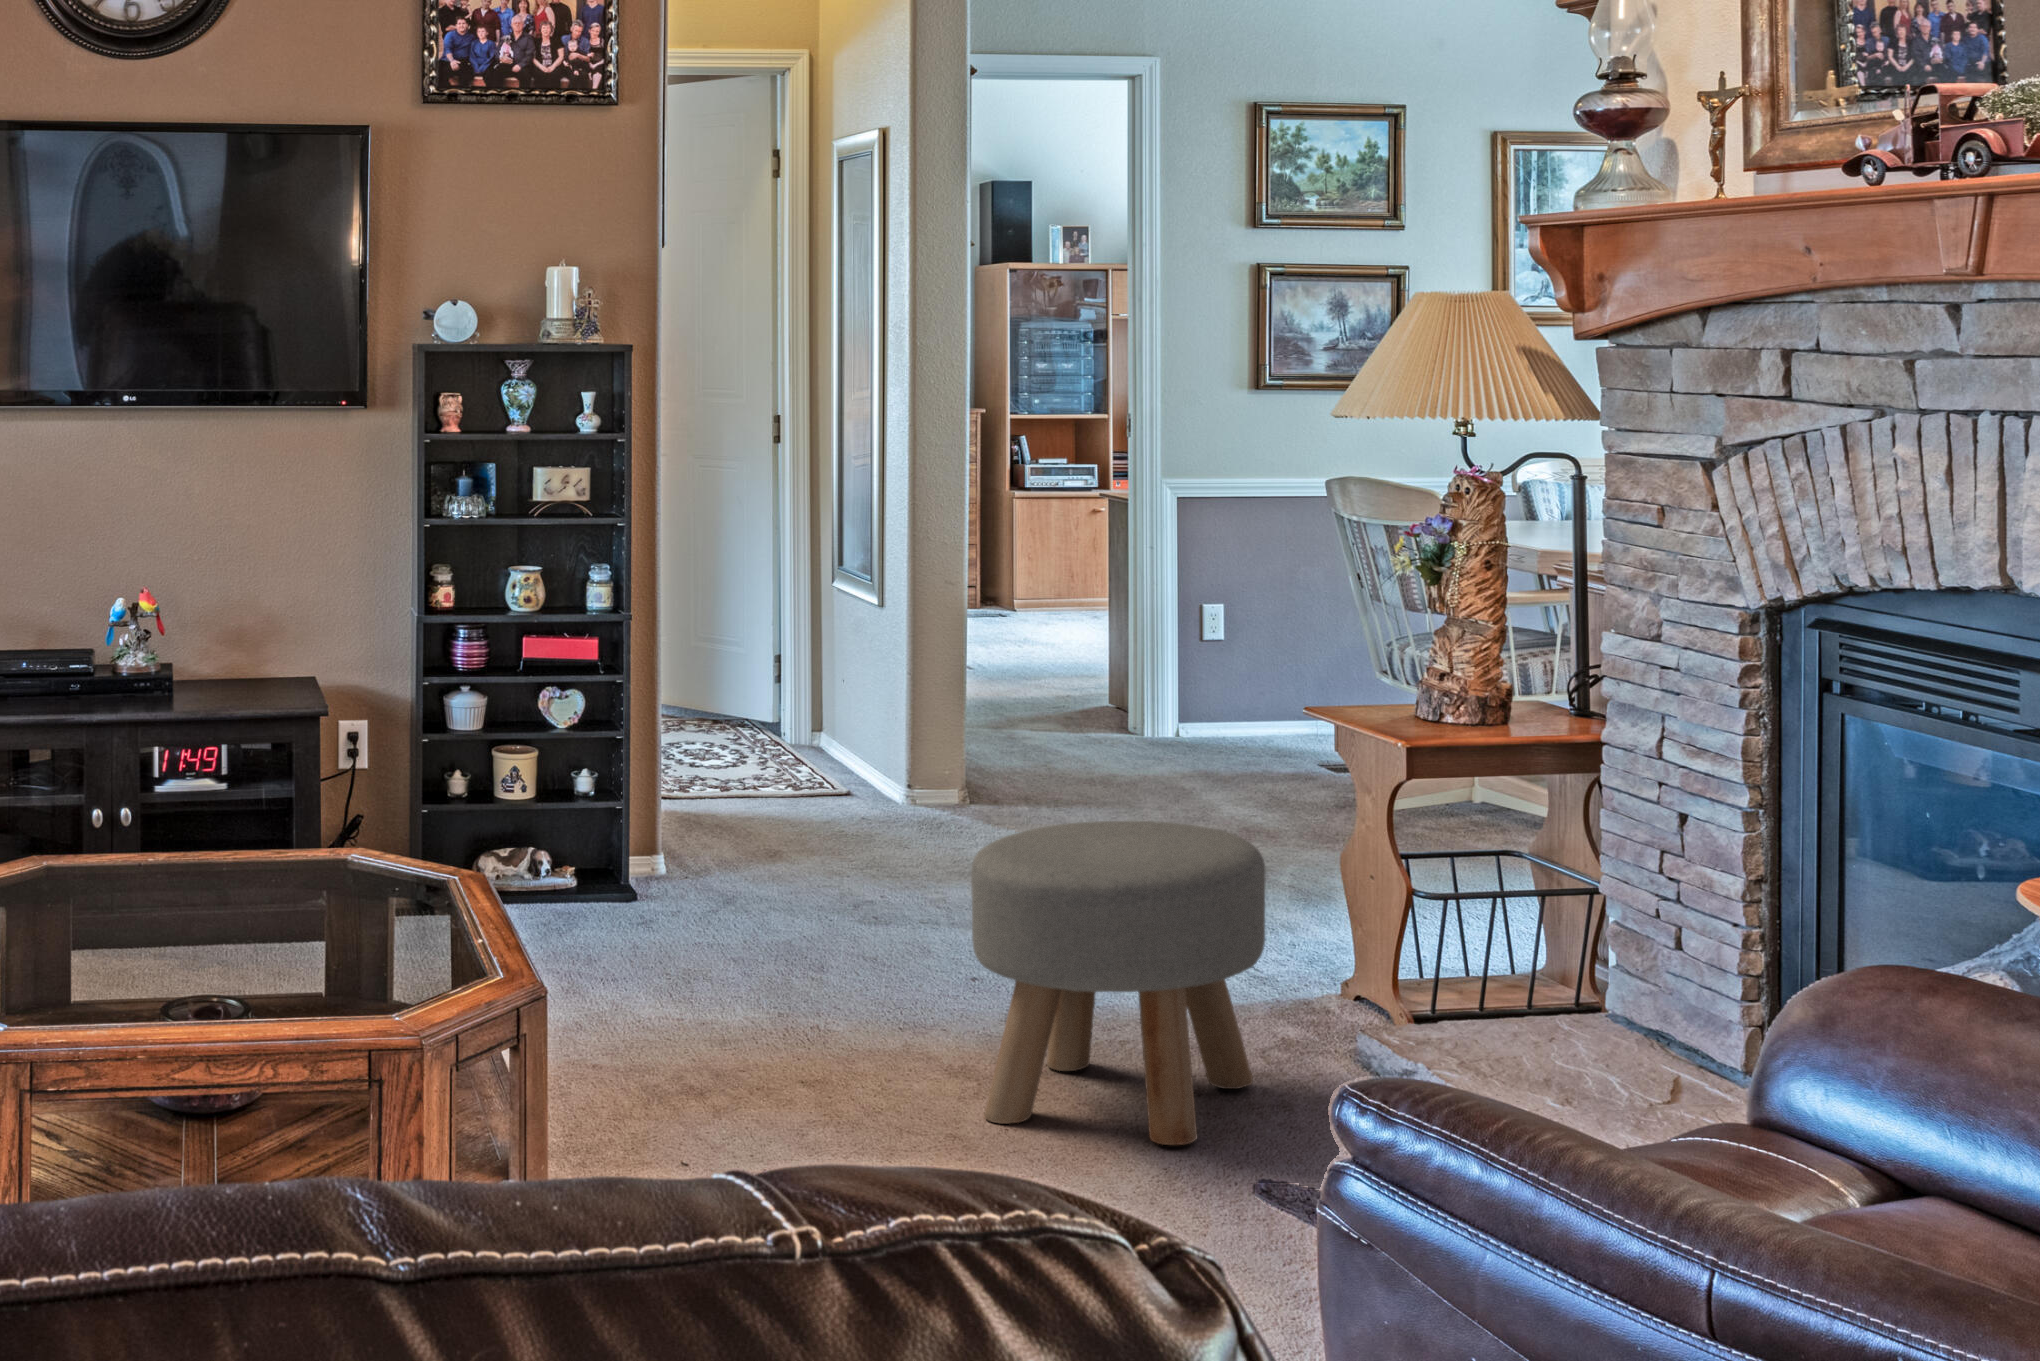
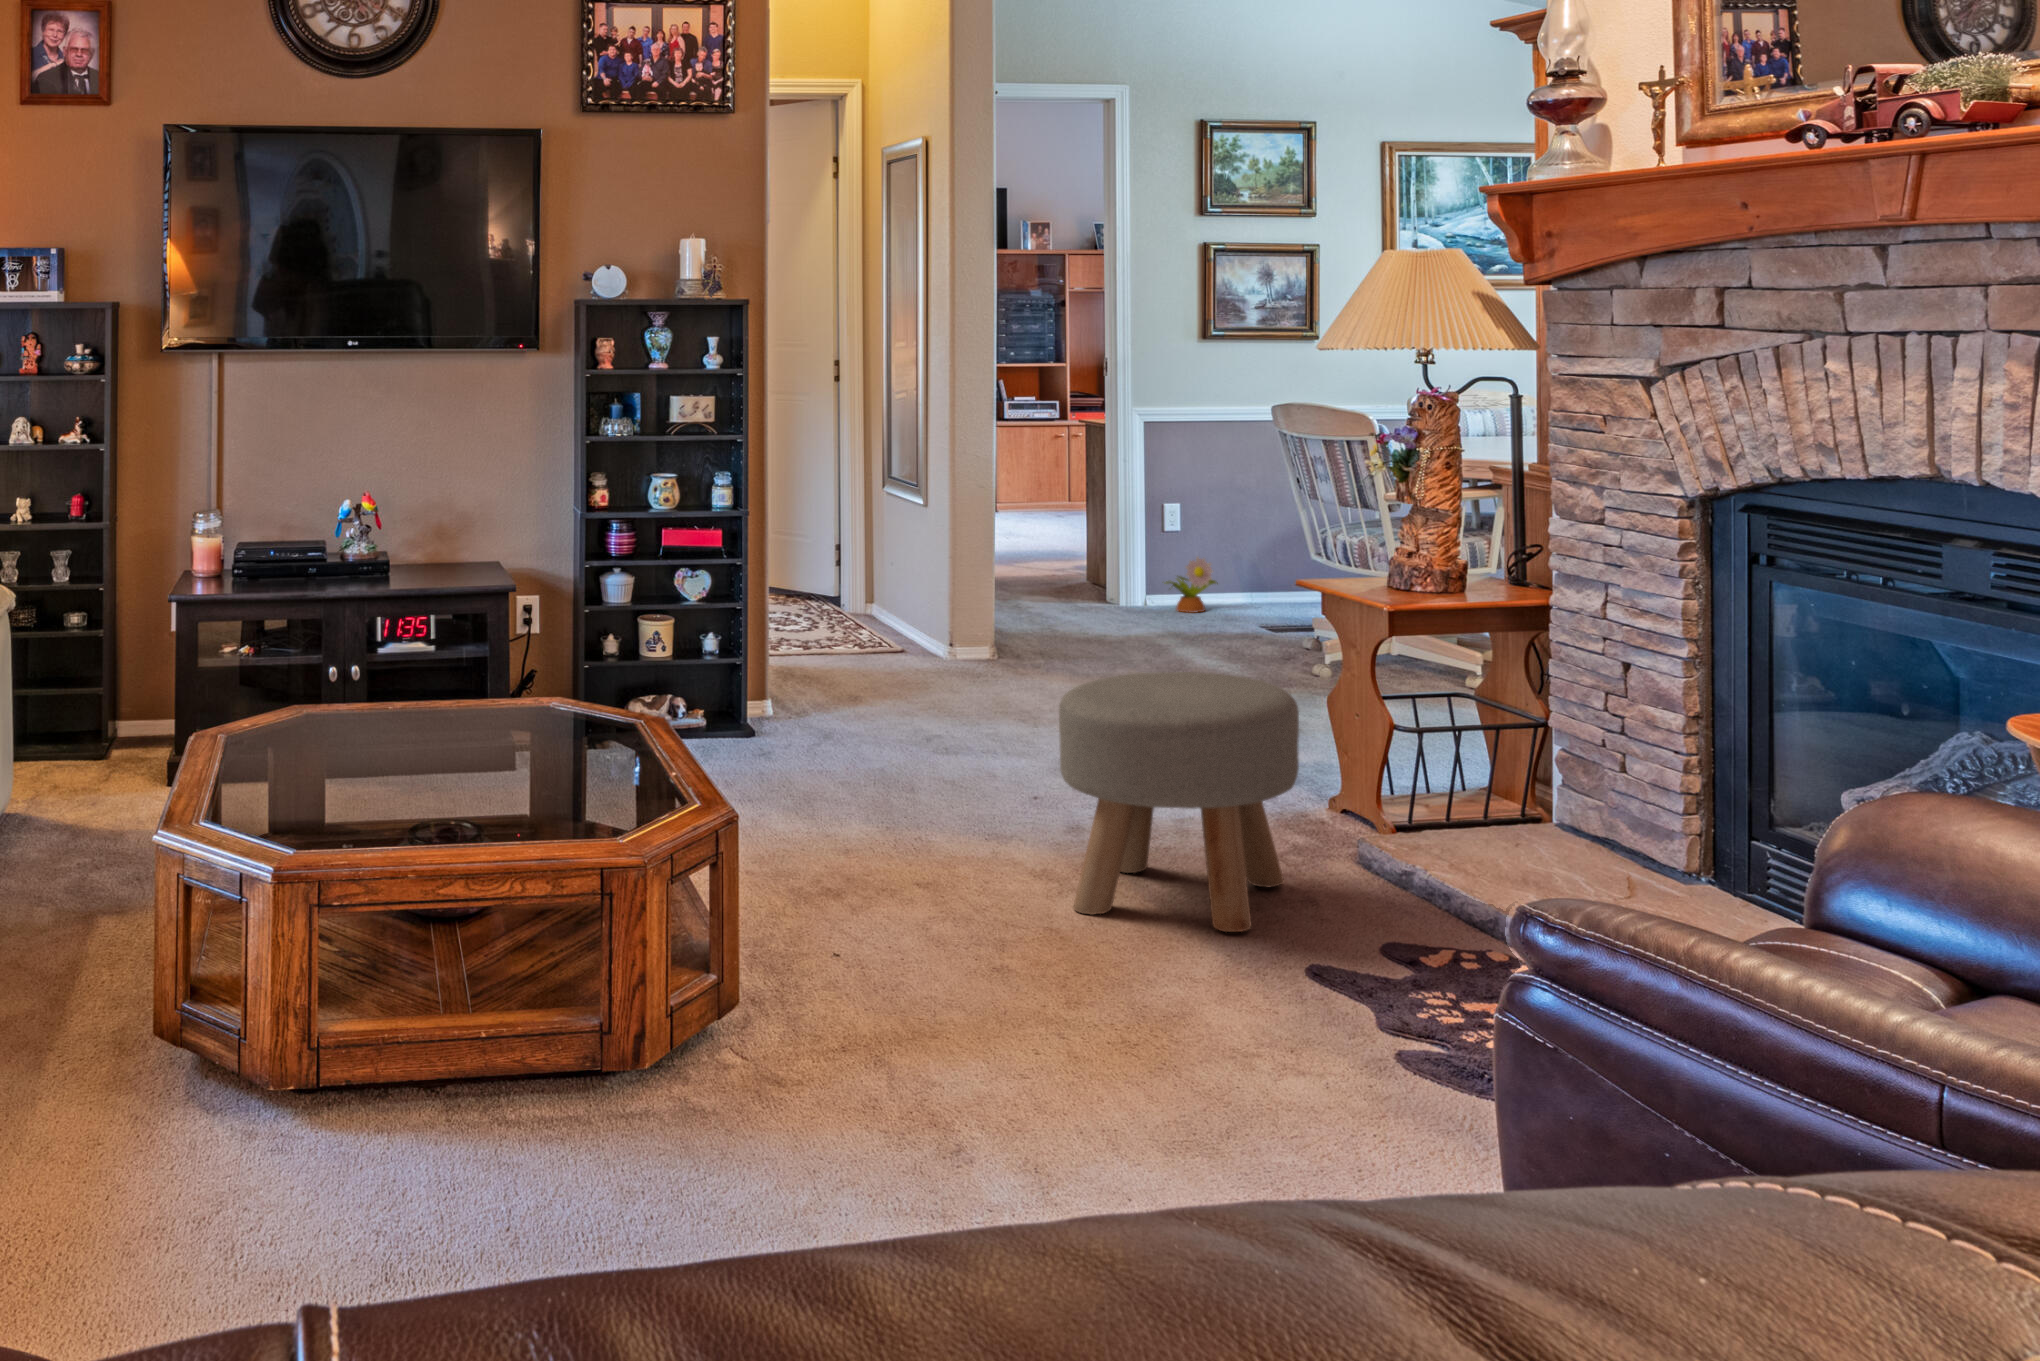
decorative plant: none [1202,662,1275,734] -> present [1164,557,1218,613]

